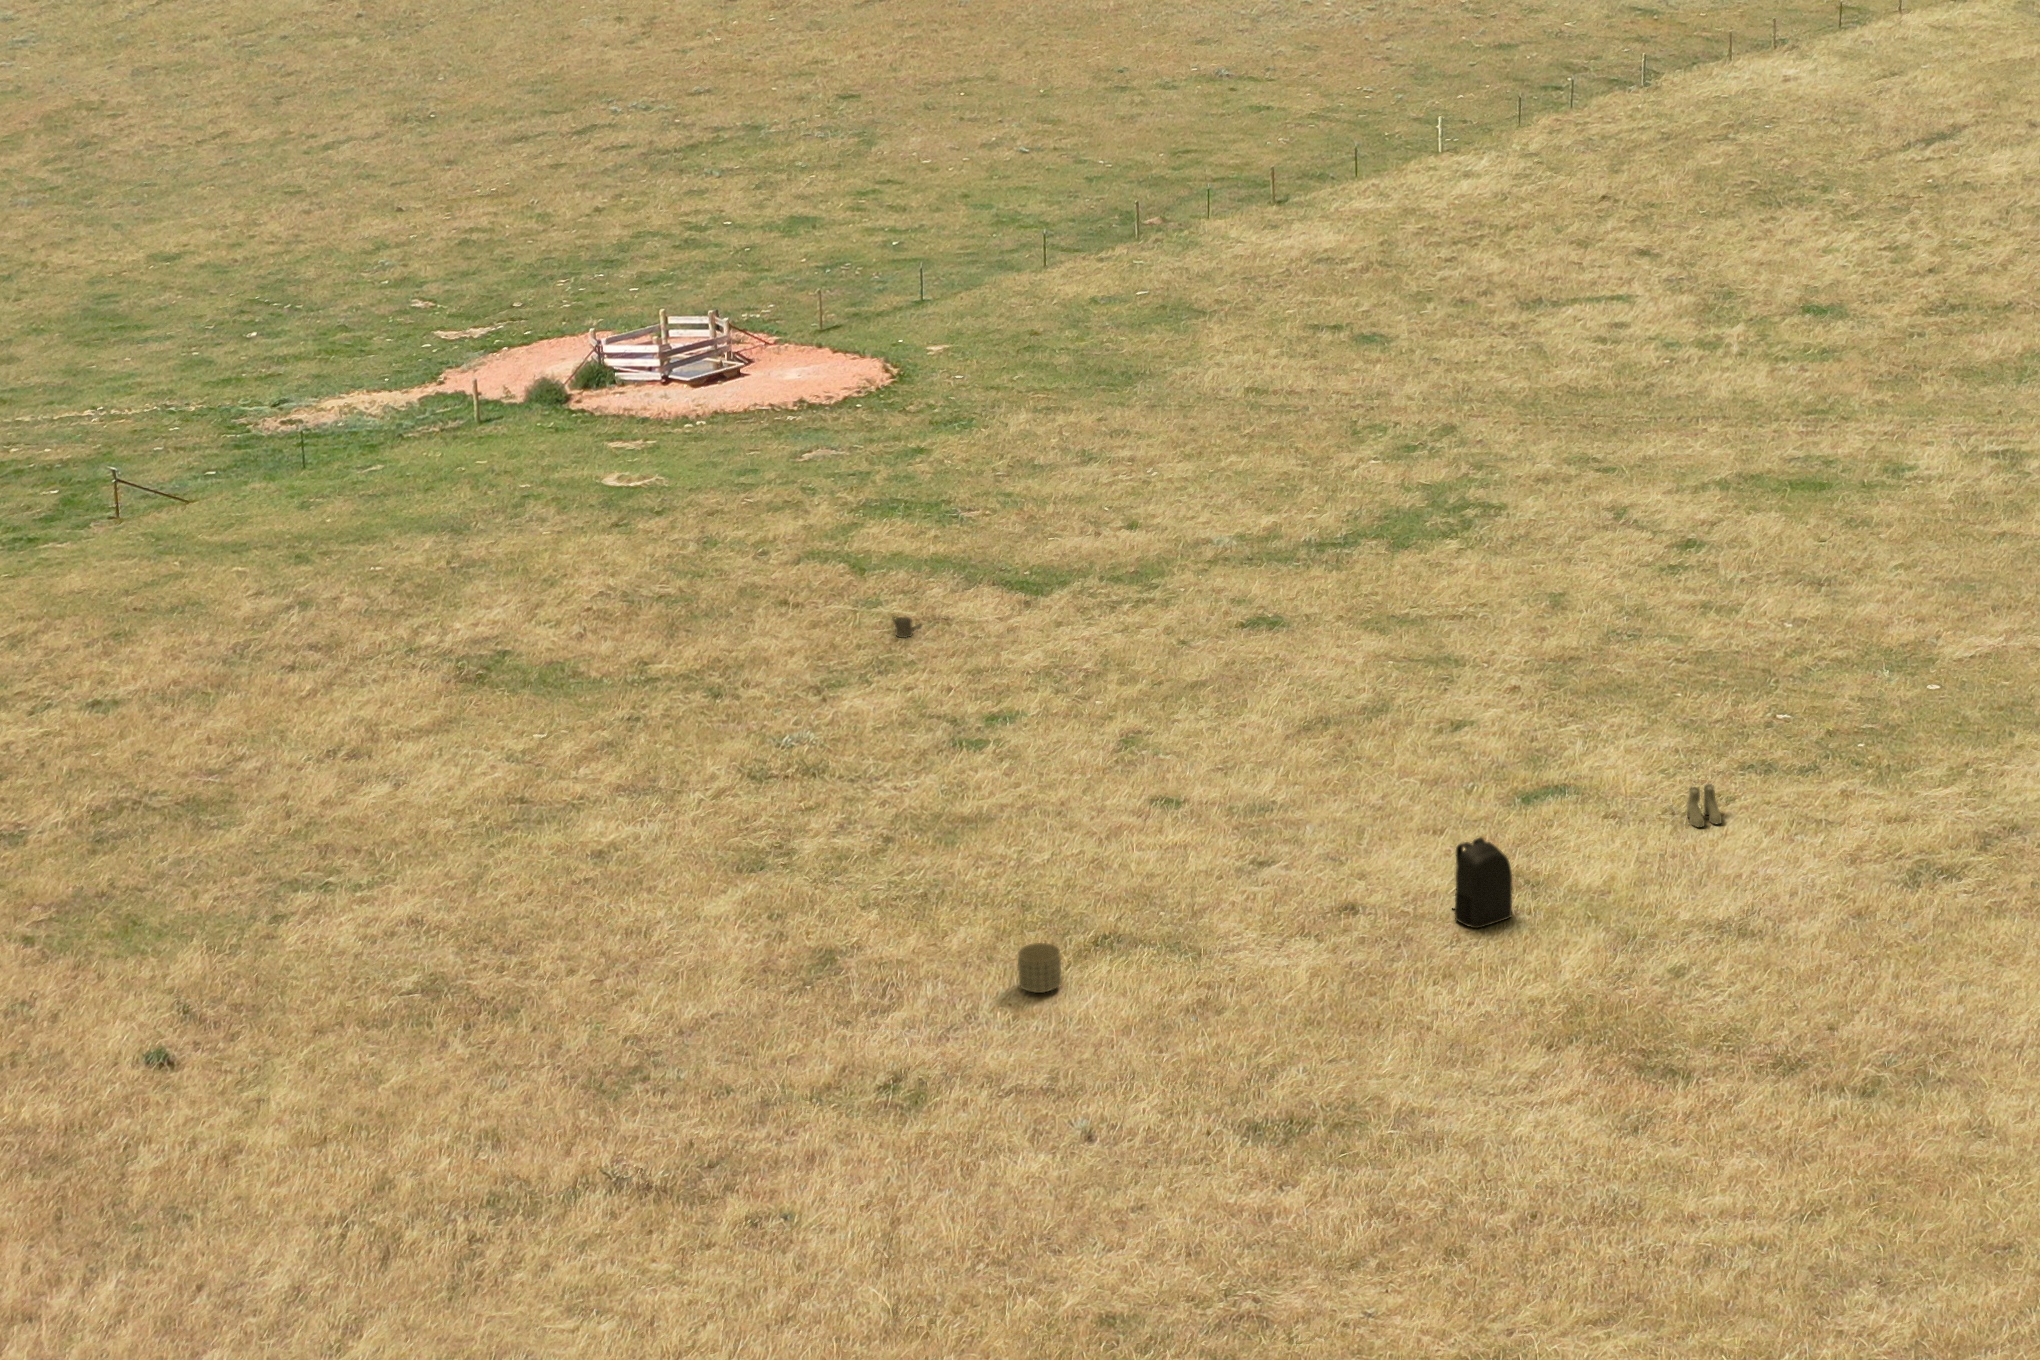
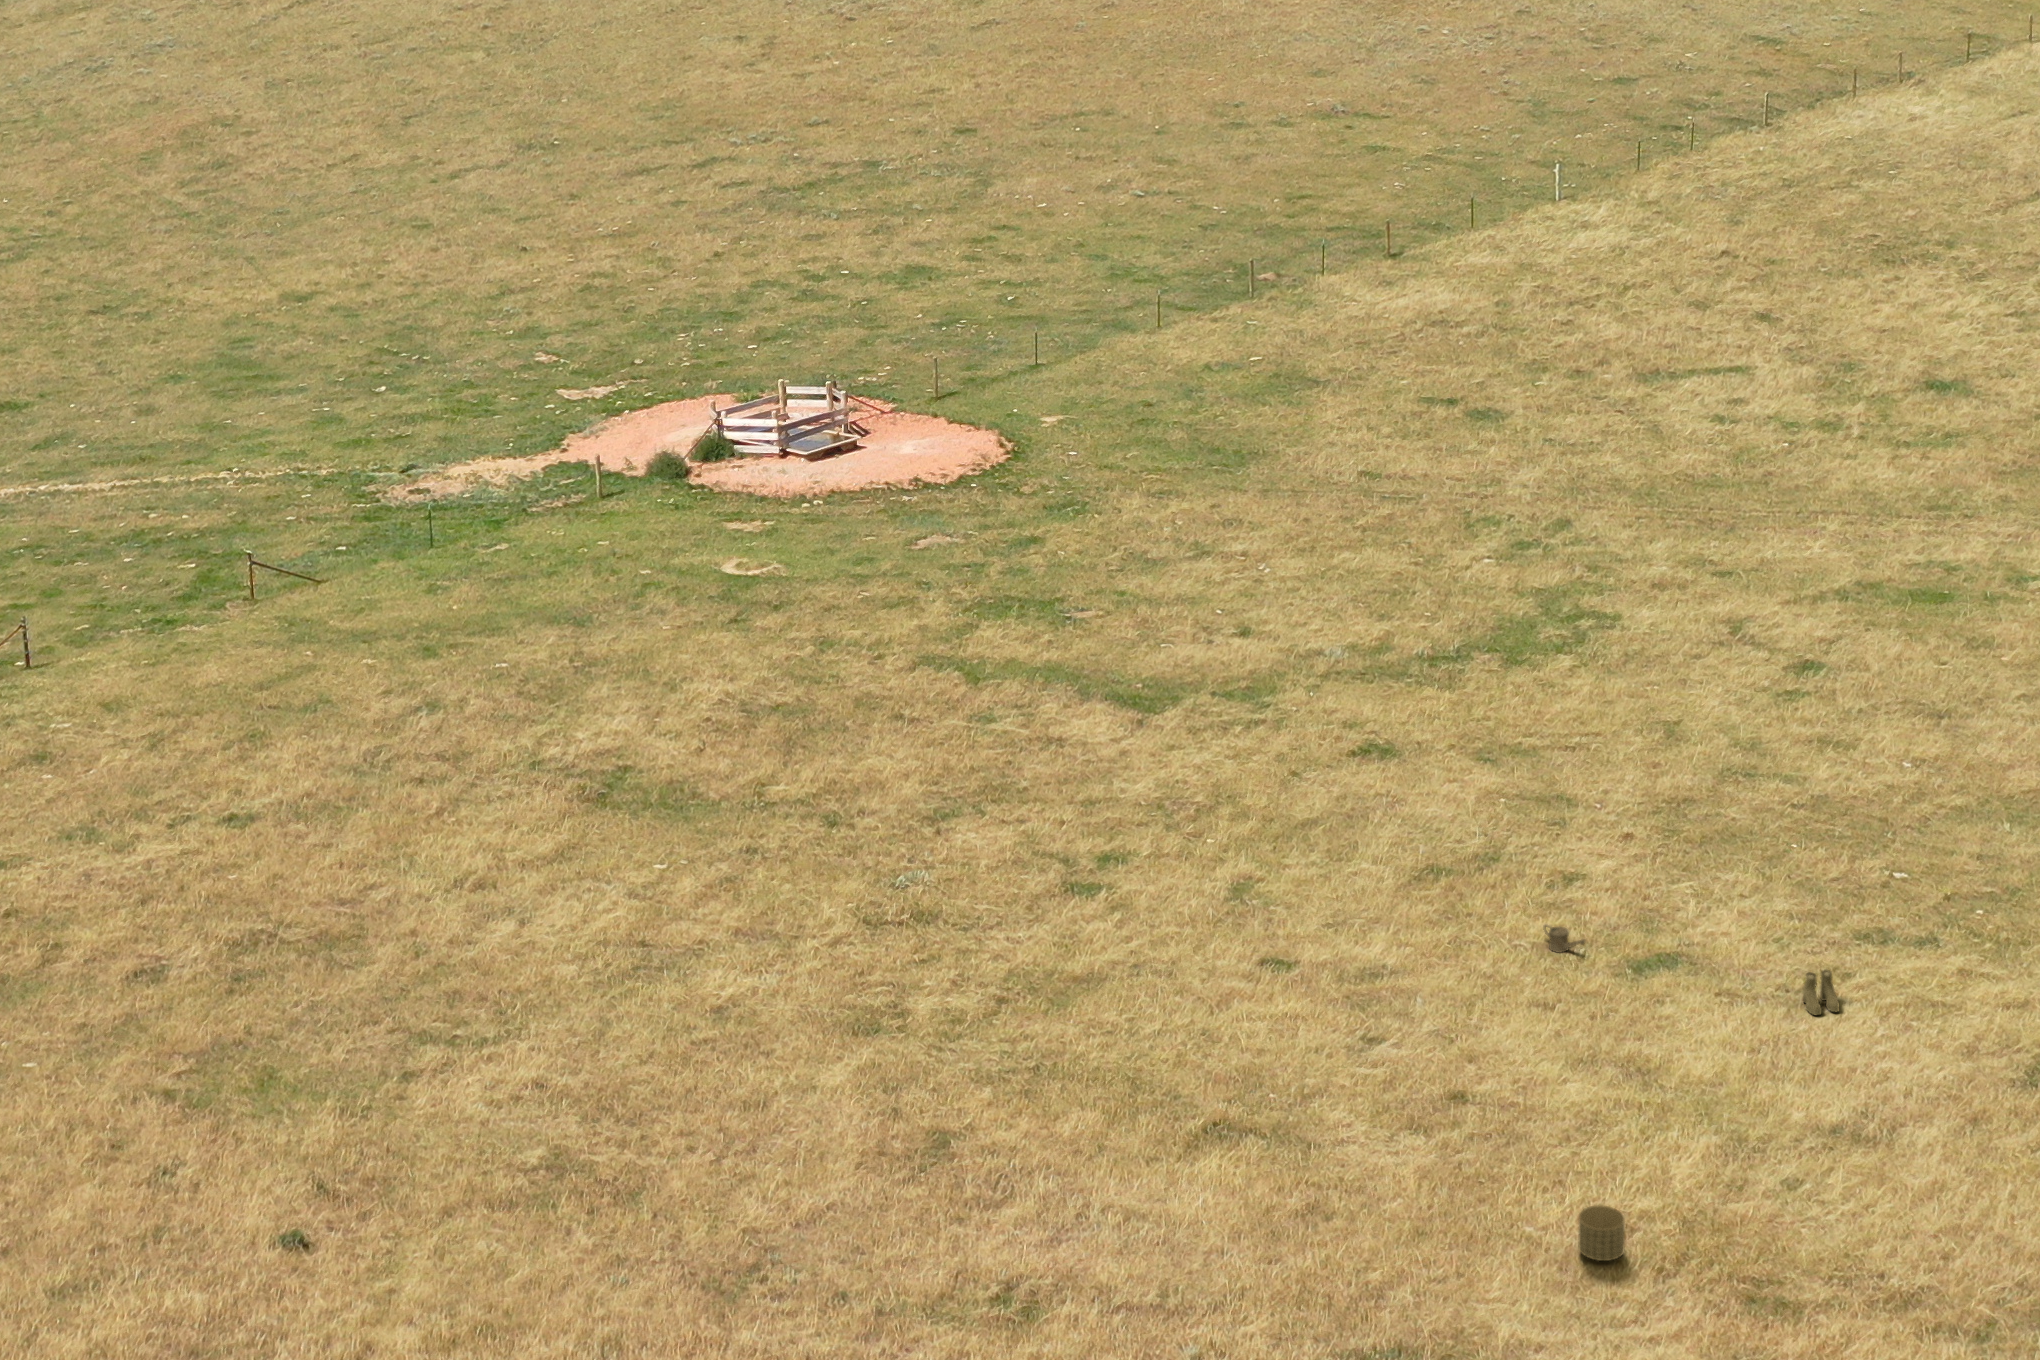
watering can: present [892,616,922,638] -> present [1543,925,1585,953]
backpack: present [1453,838,1512,928] -> none [1559,1036,1623,1131]
planter: present [1018,943,1062,993] -> present [1578,1205,1625,1261]

